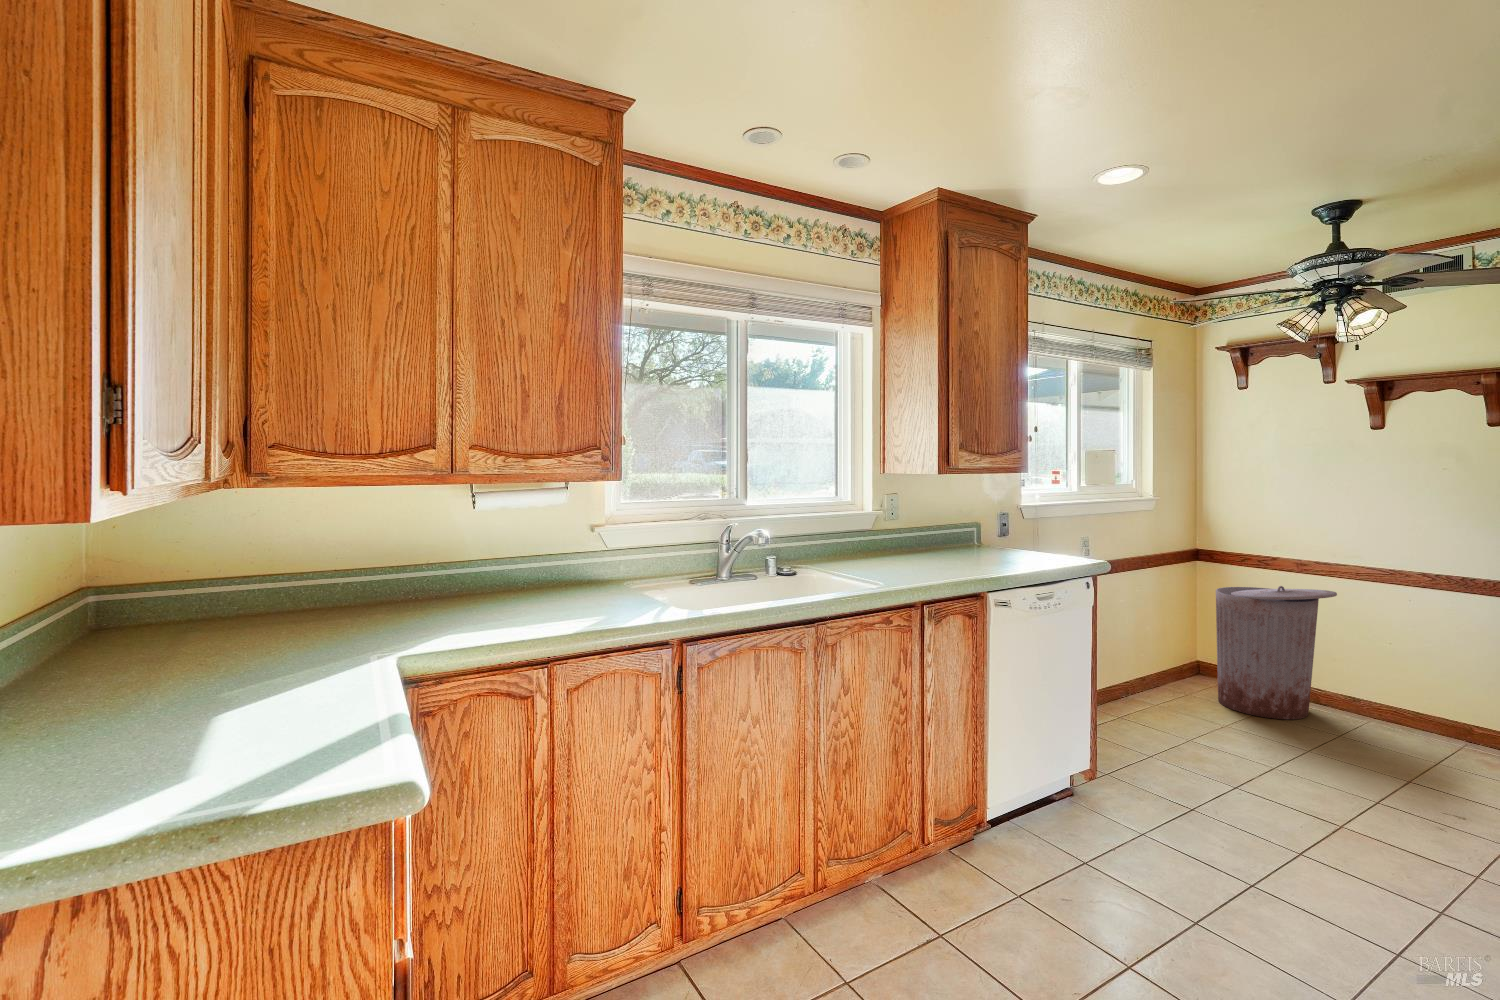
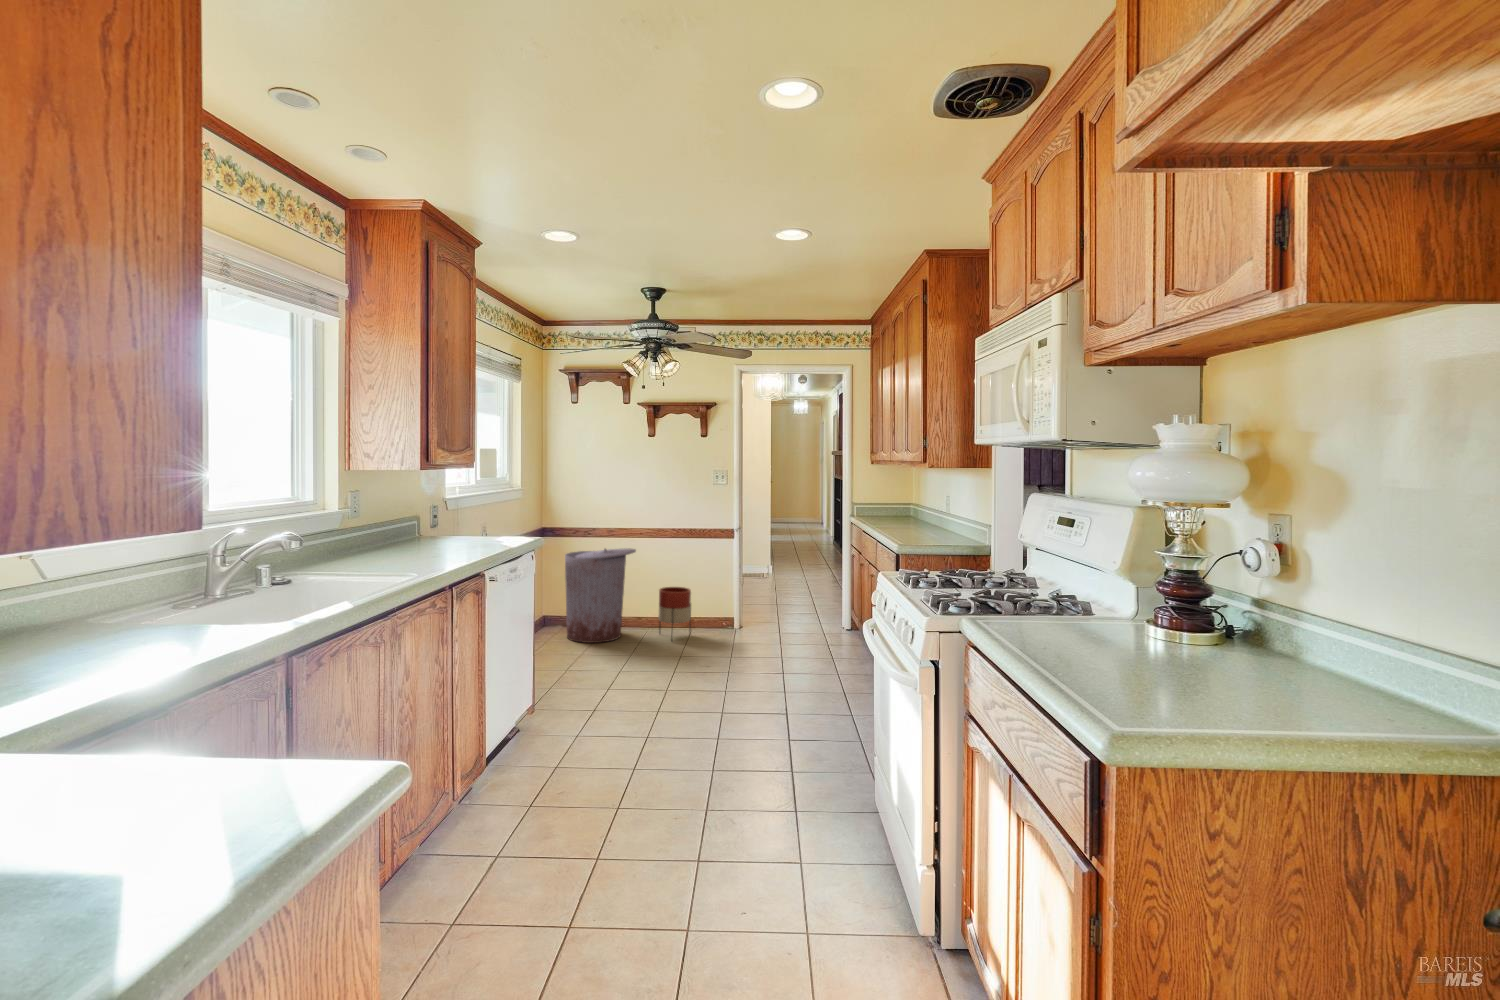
planter: none [1379,658,1453,746] -> present [658,587,691,625]

